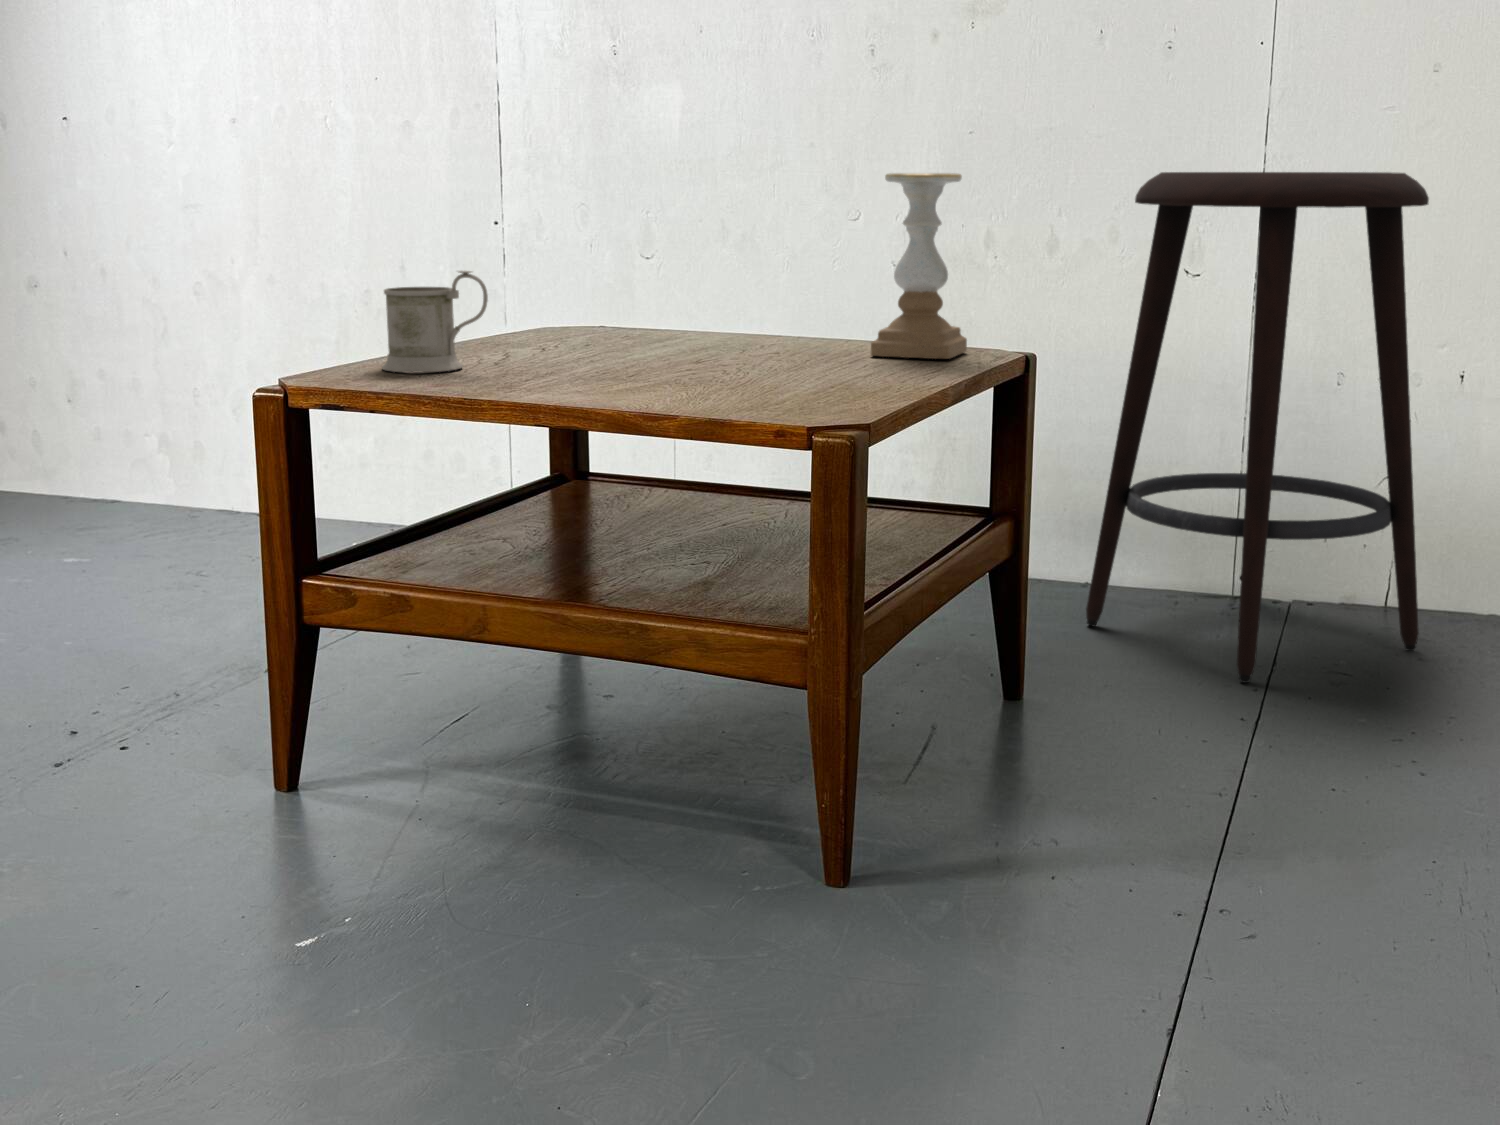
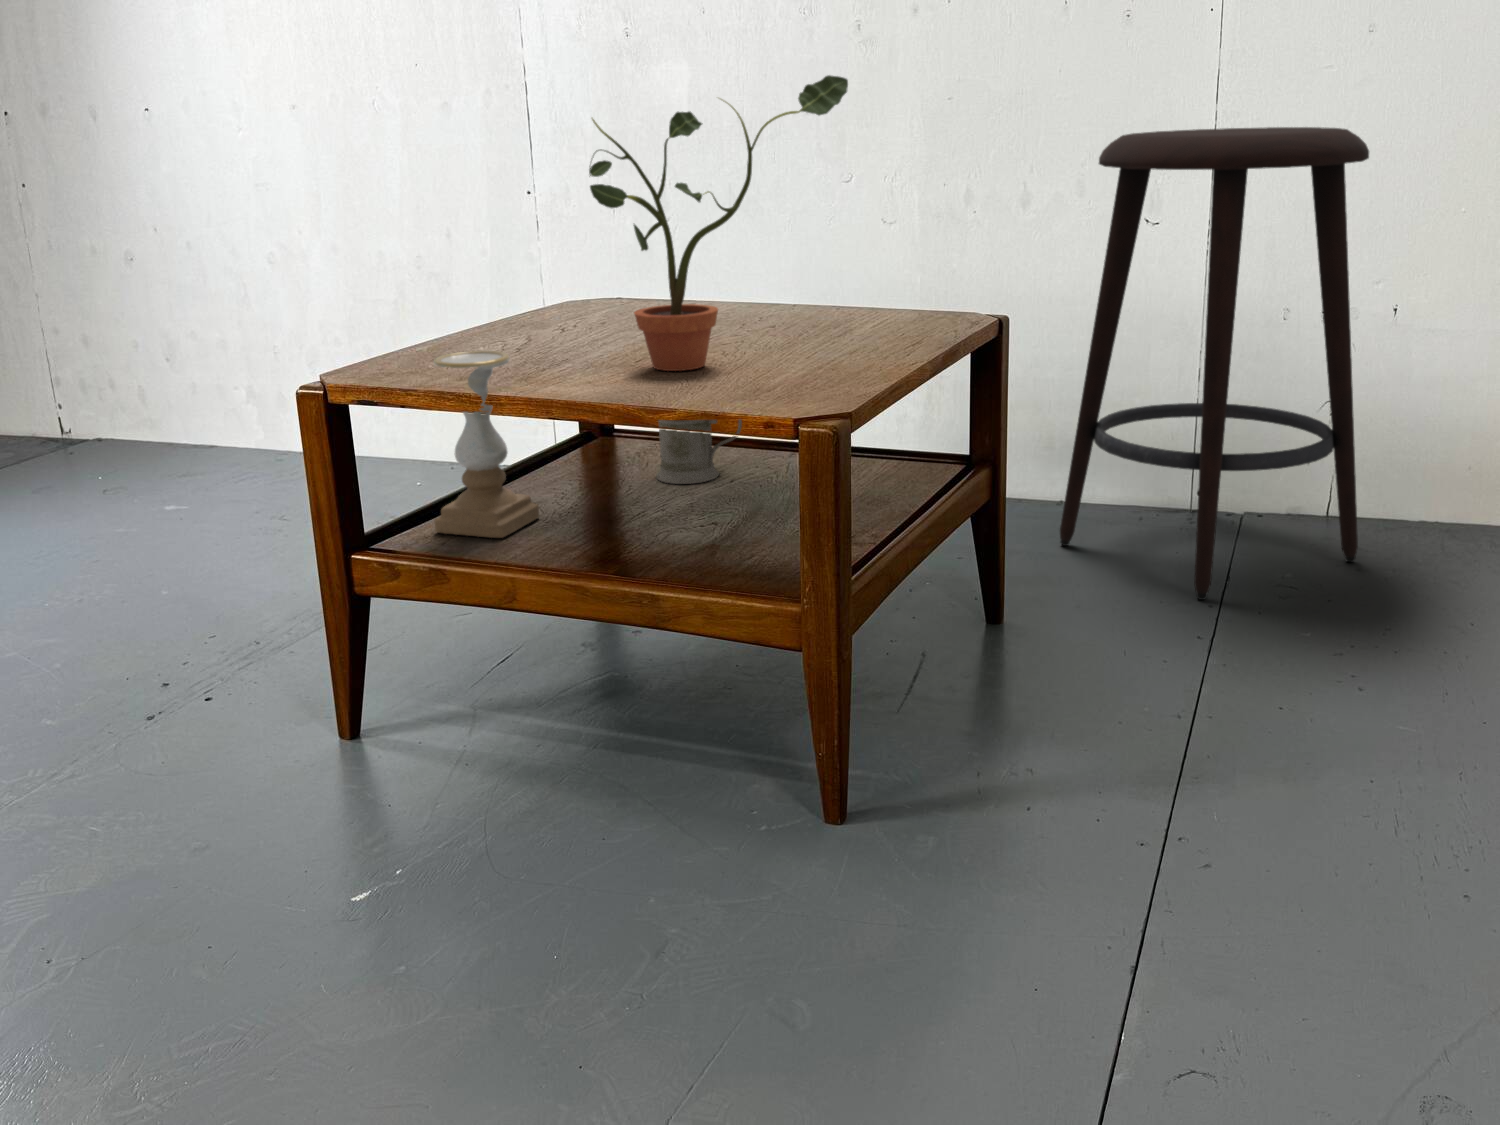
potted plant: none [589,76,871,385] -> present [589,75,848,371]
candle holder: present [871,173,967,359] -> present [434,351,539,538]
mug: present [382,271,488,373] -> present [656,419,742,484]

